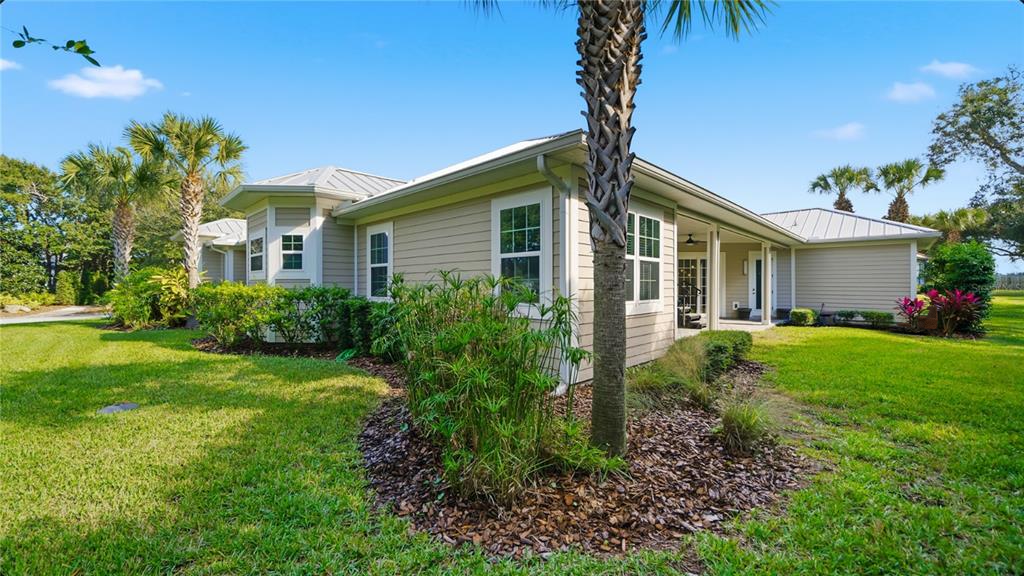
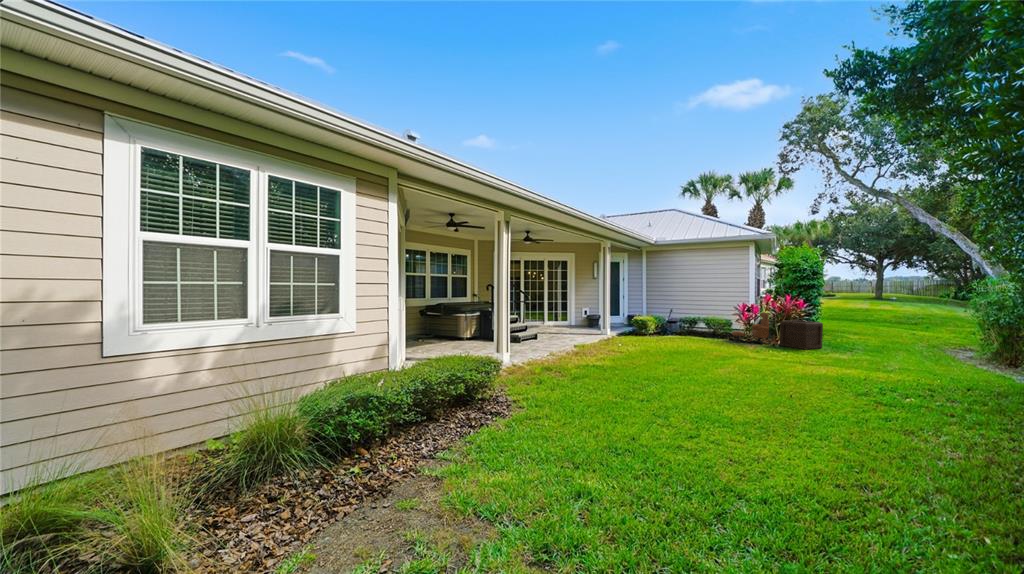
wooden crate: none [949,313,997,339] -> present [780,320,823,349]

